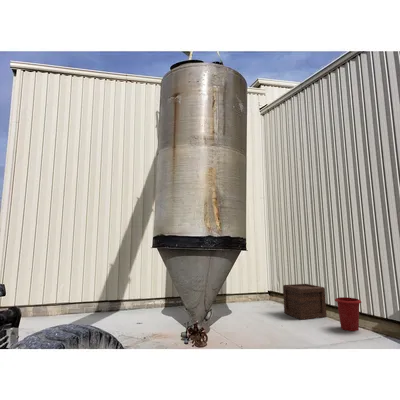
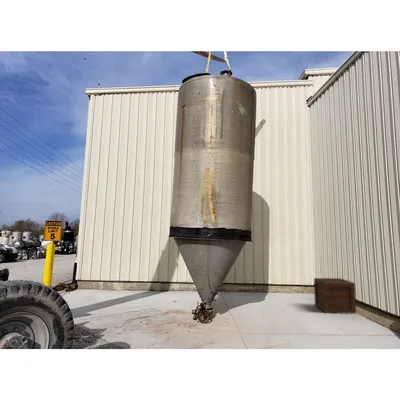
waste bin: present [335,297,361,331] -> none [353,293,382,328]

